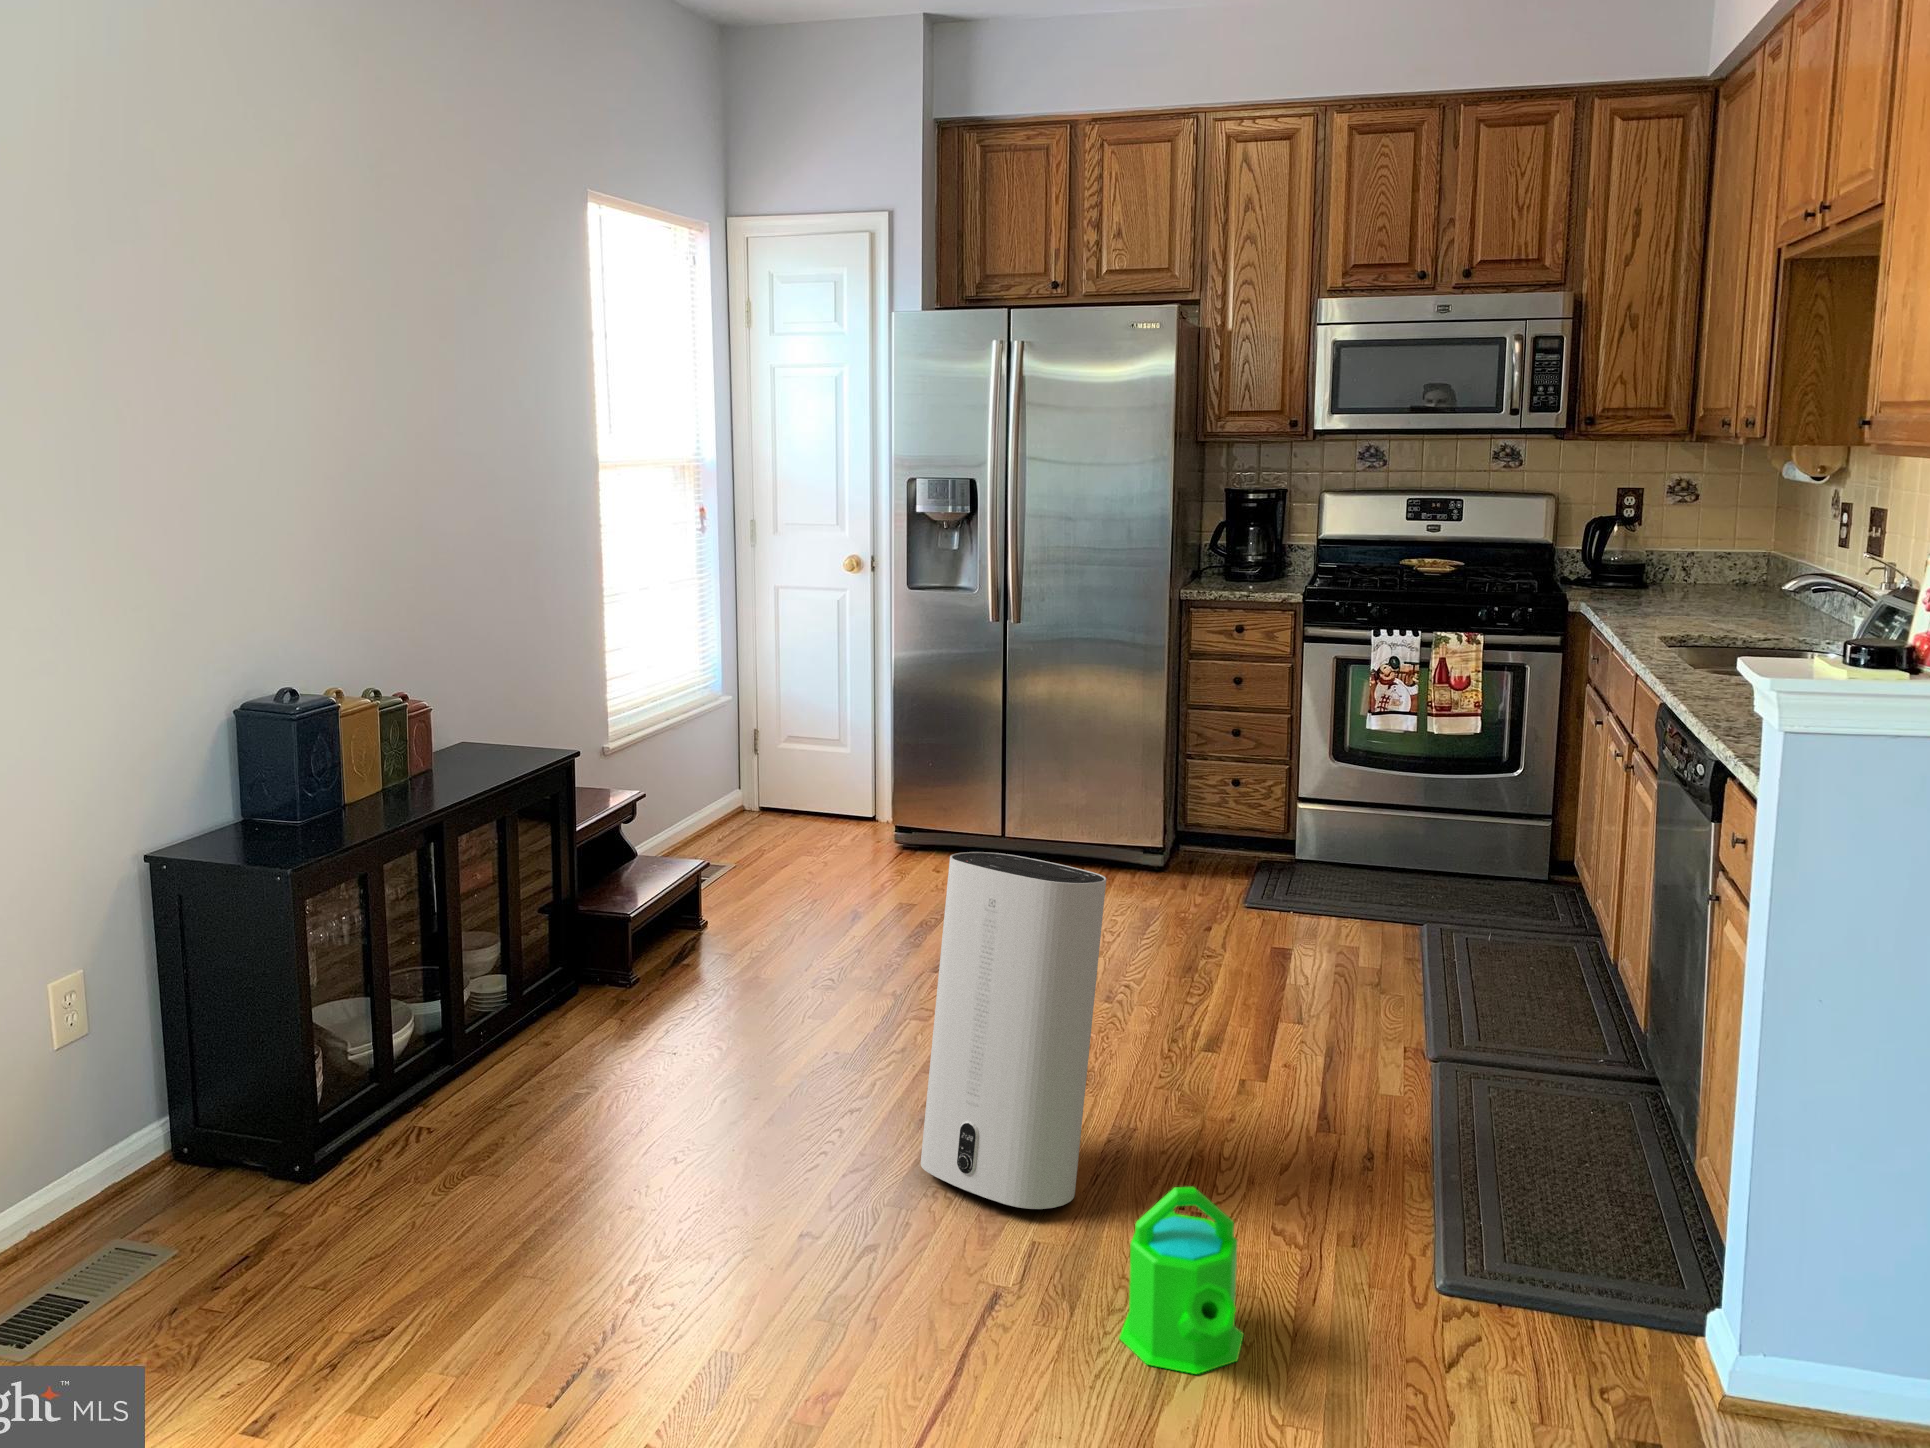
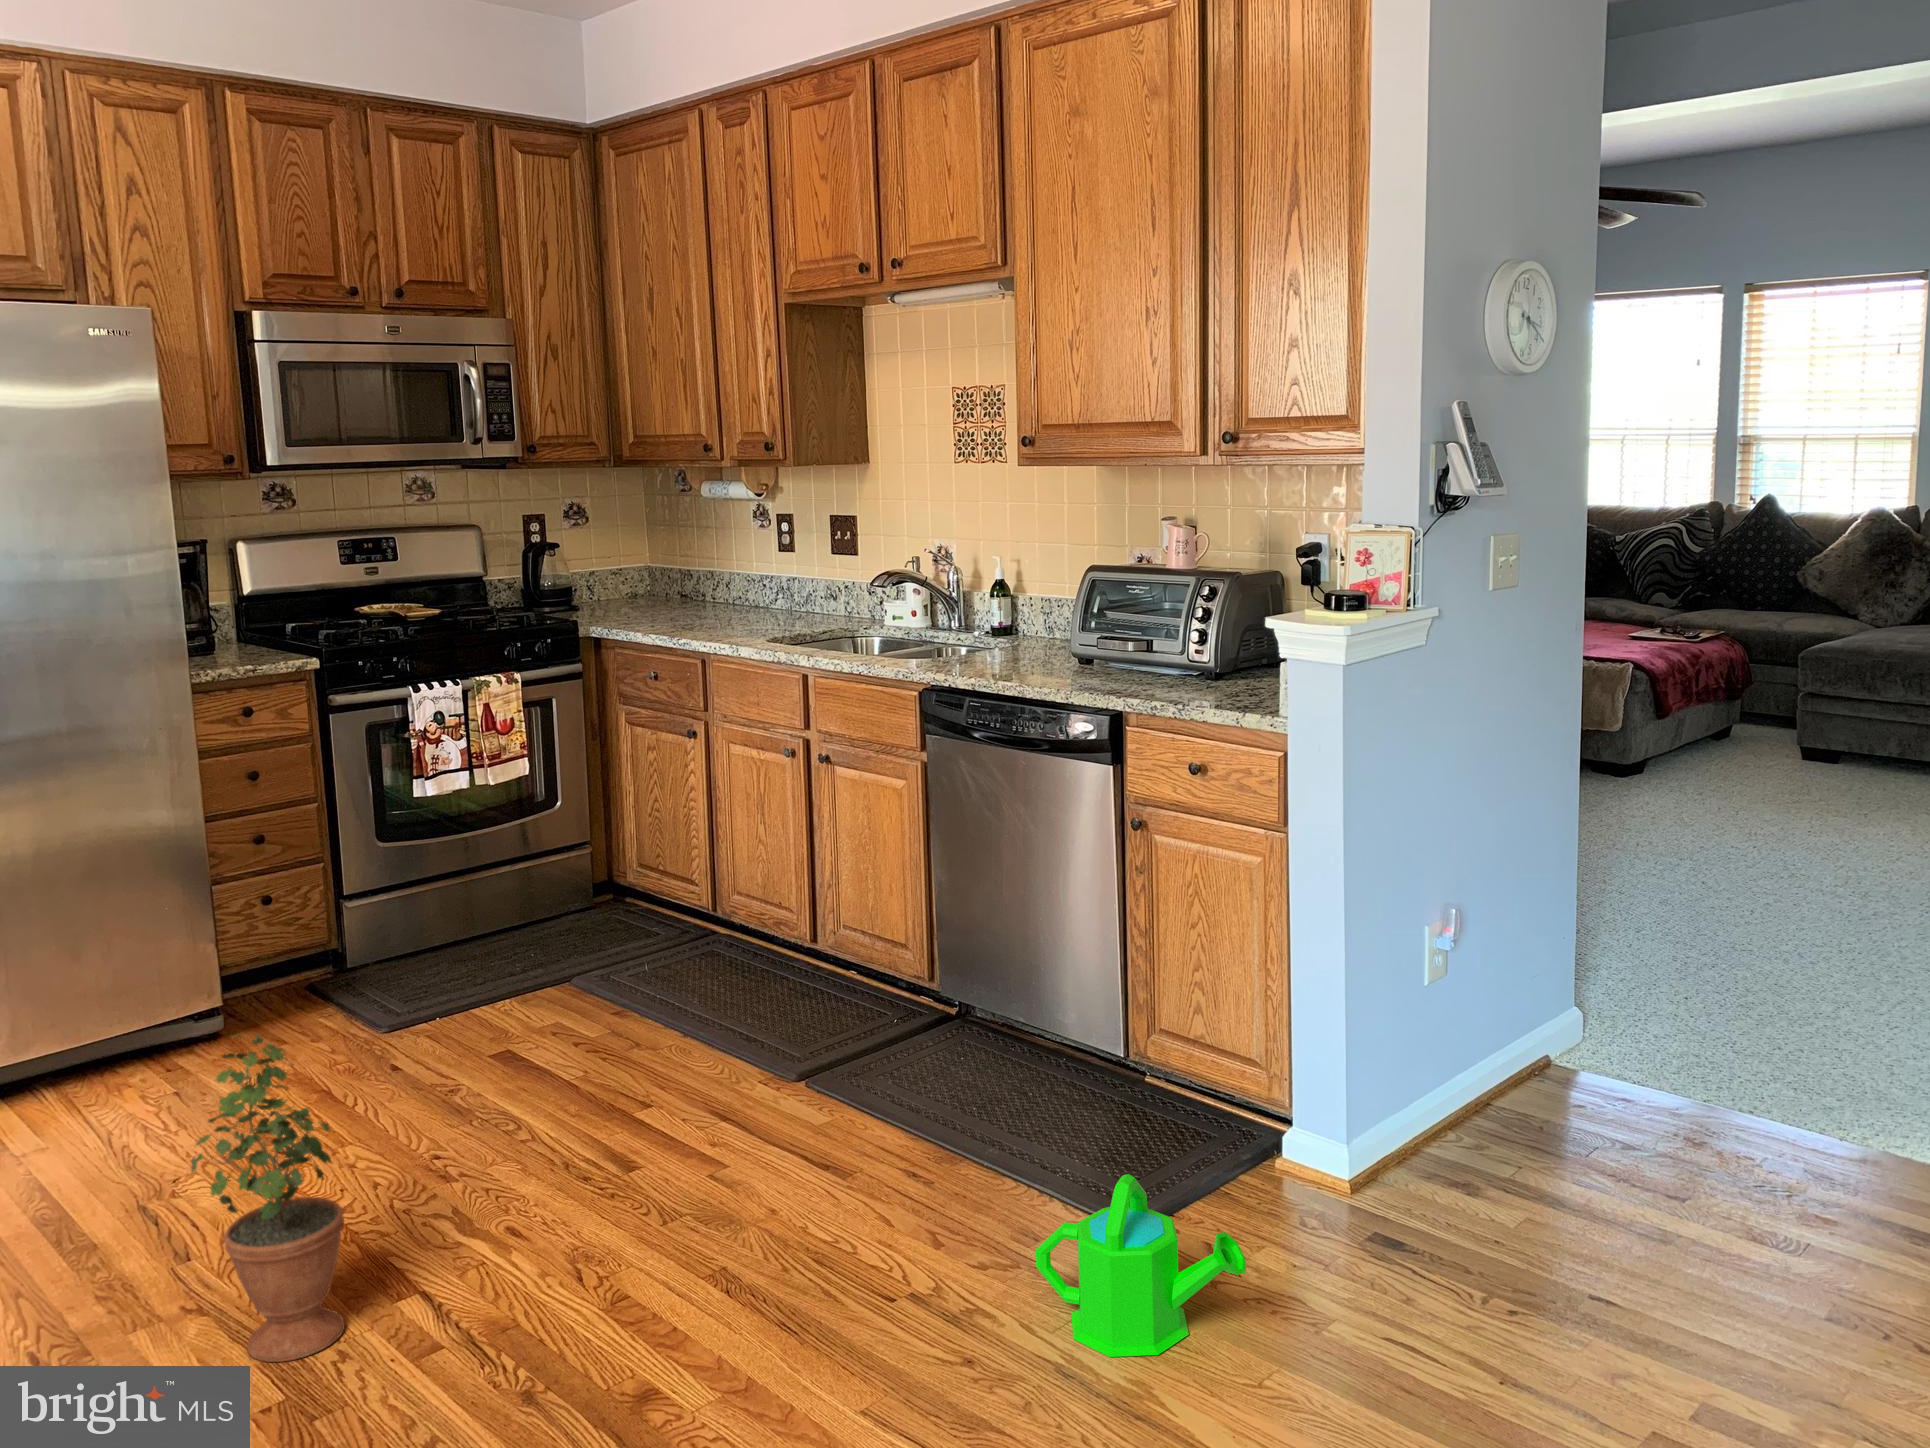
potted plant: none [804,815,898,1040] -> present [191,1033,345,1362]
air purifier: present [921,852,1106,1209] -> none [650,949,883,1374]

